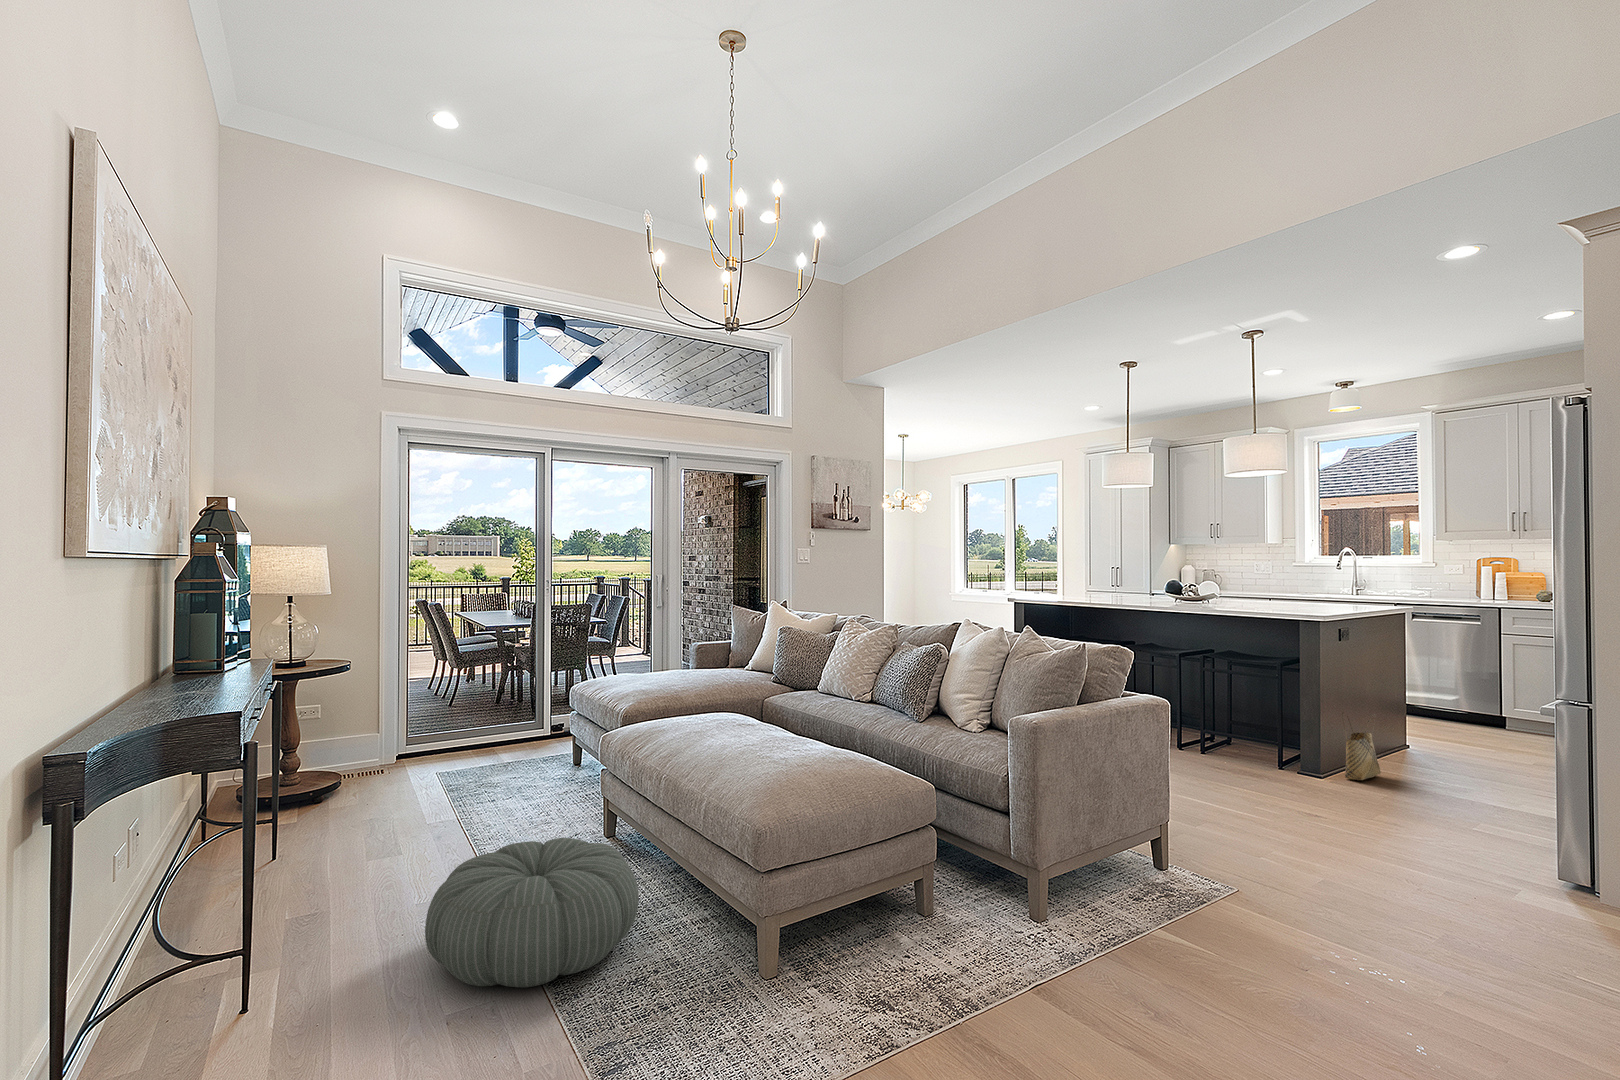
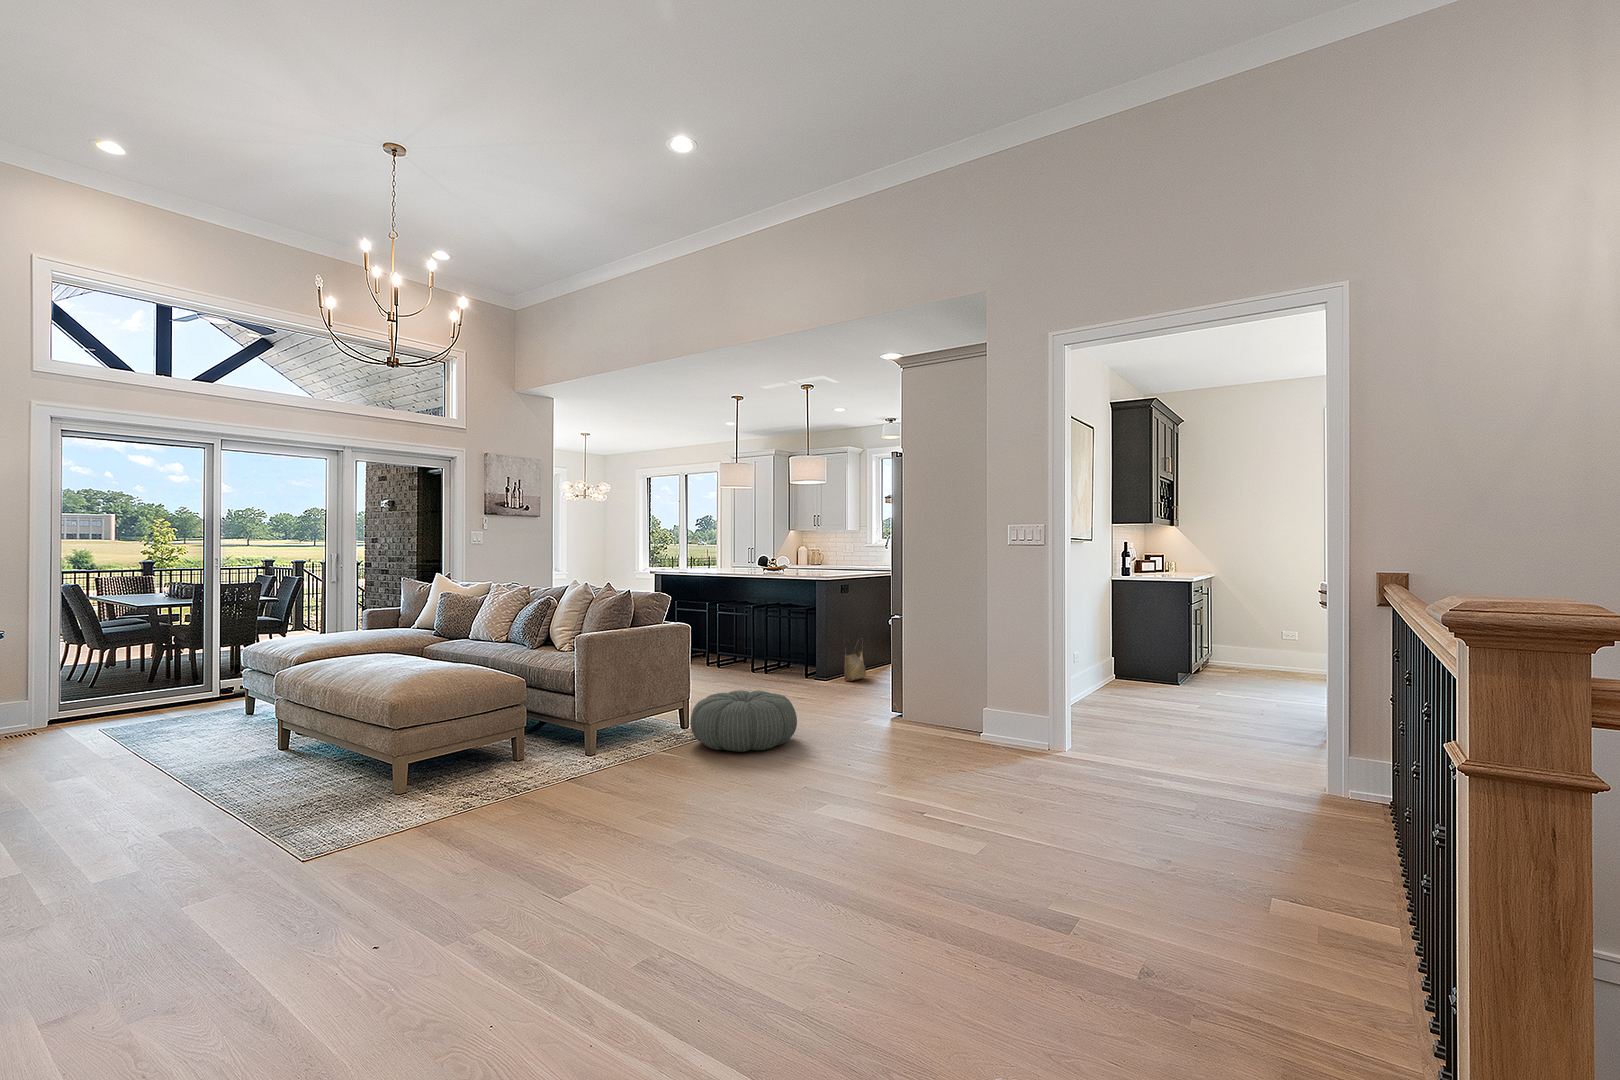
pouf: present [425,838,639,987] -> present [690,690,797,752]

